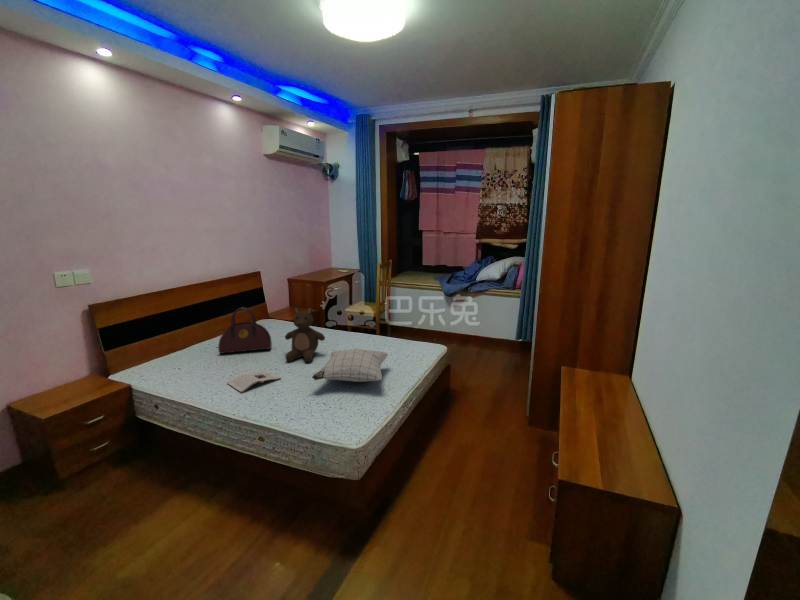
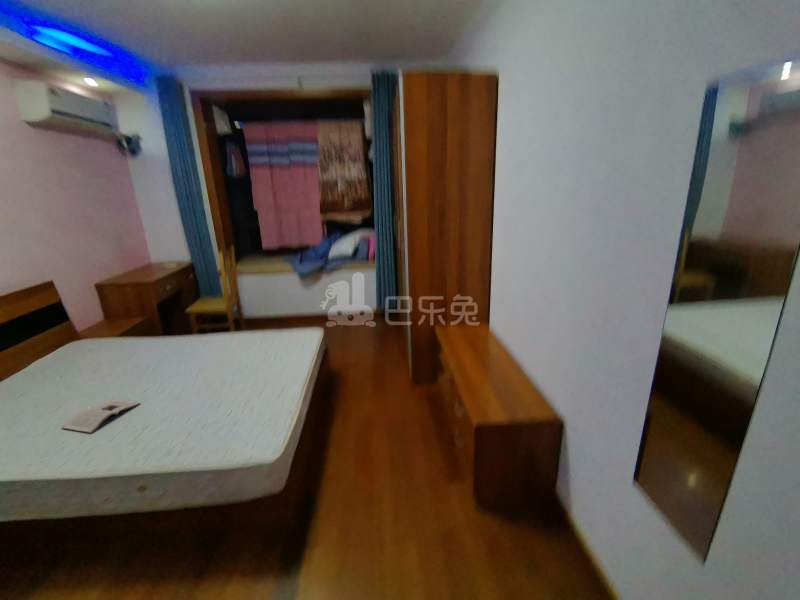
stuffed bear: present [285,307,325,362] -> none [127,314,183,382]
handbag: present [218,308,272,354] -> none [22,329,106,397]
pillow: present [312,349,388,382] -> none [188,346,272,393]

